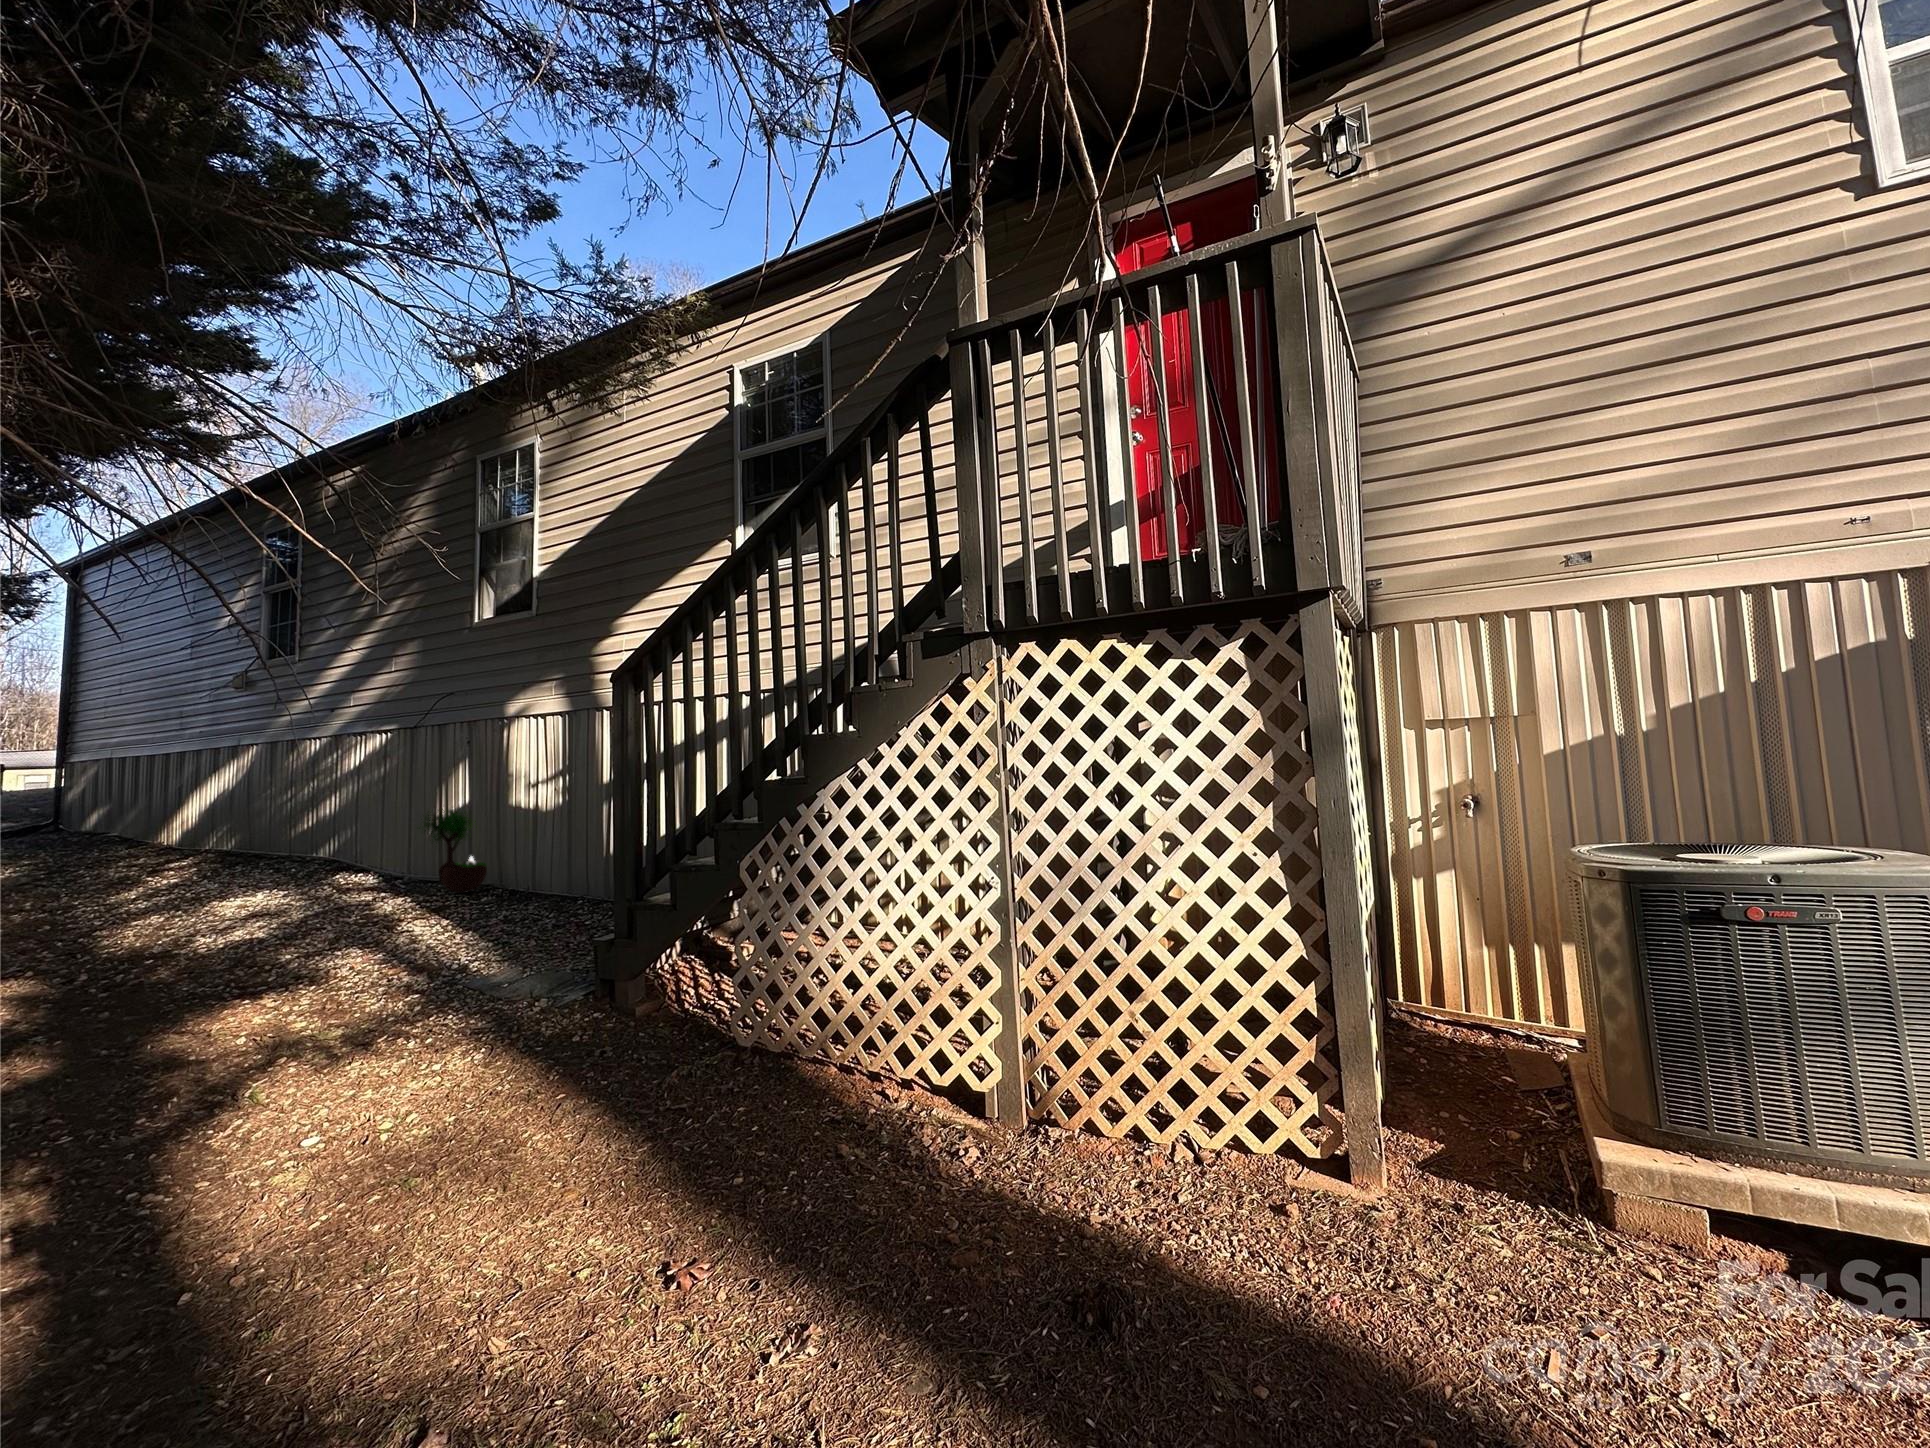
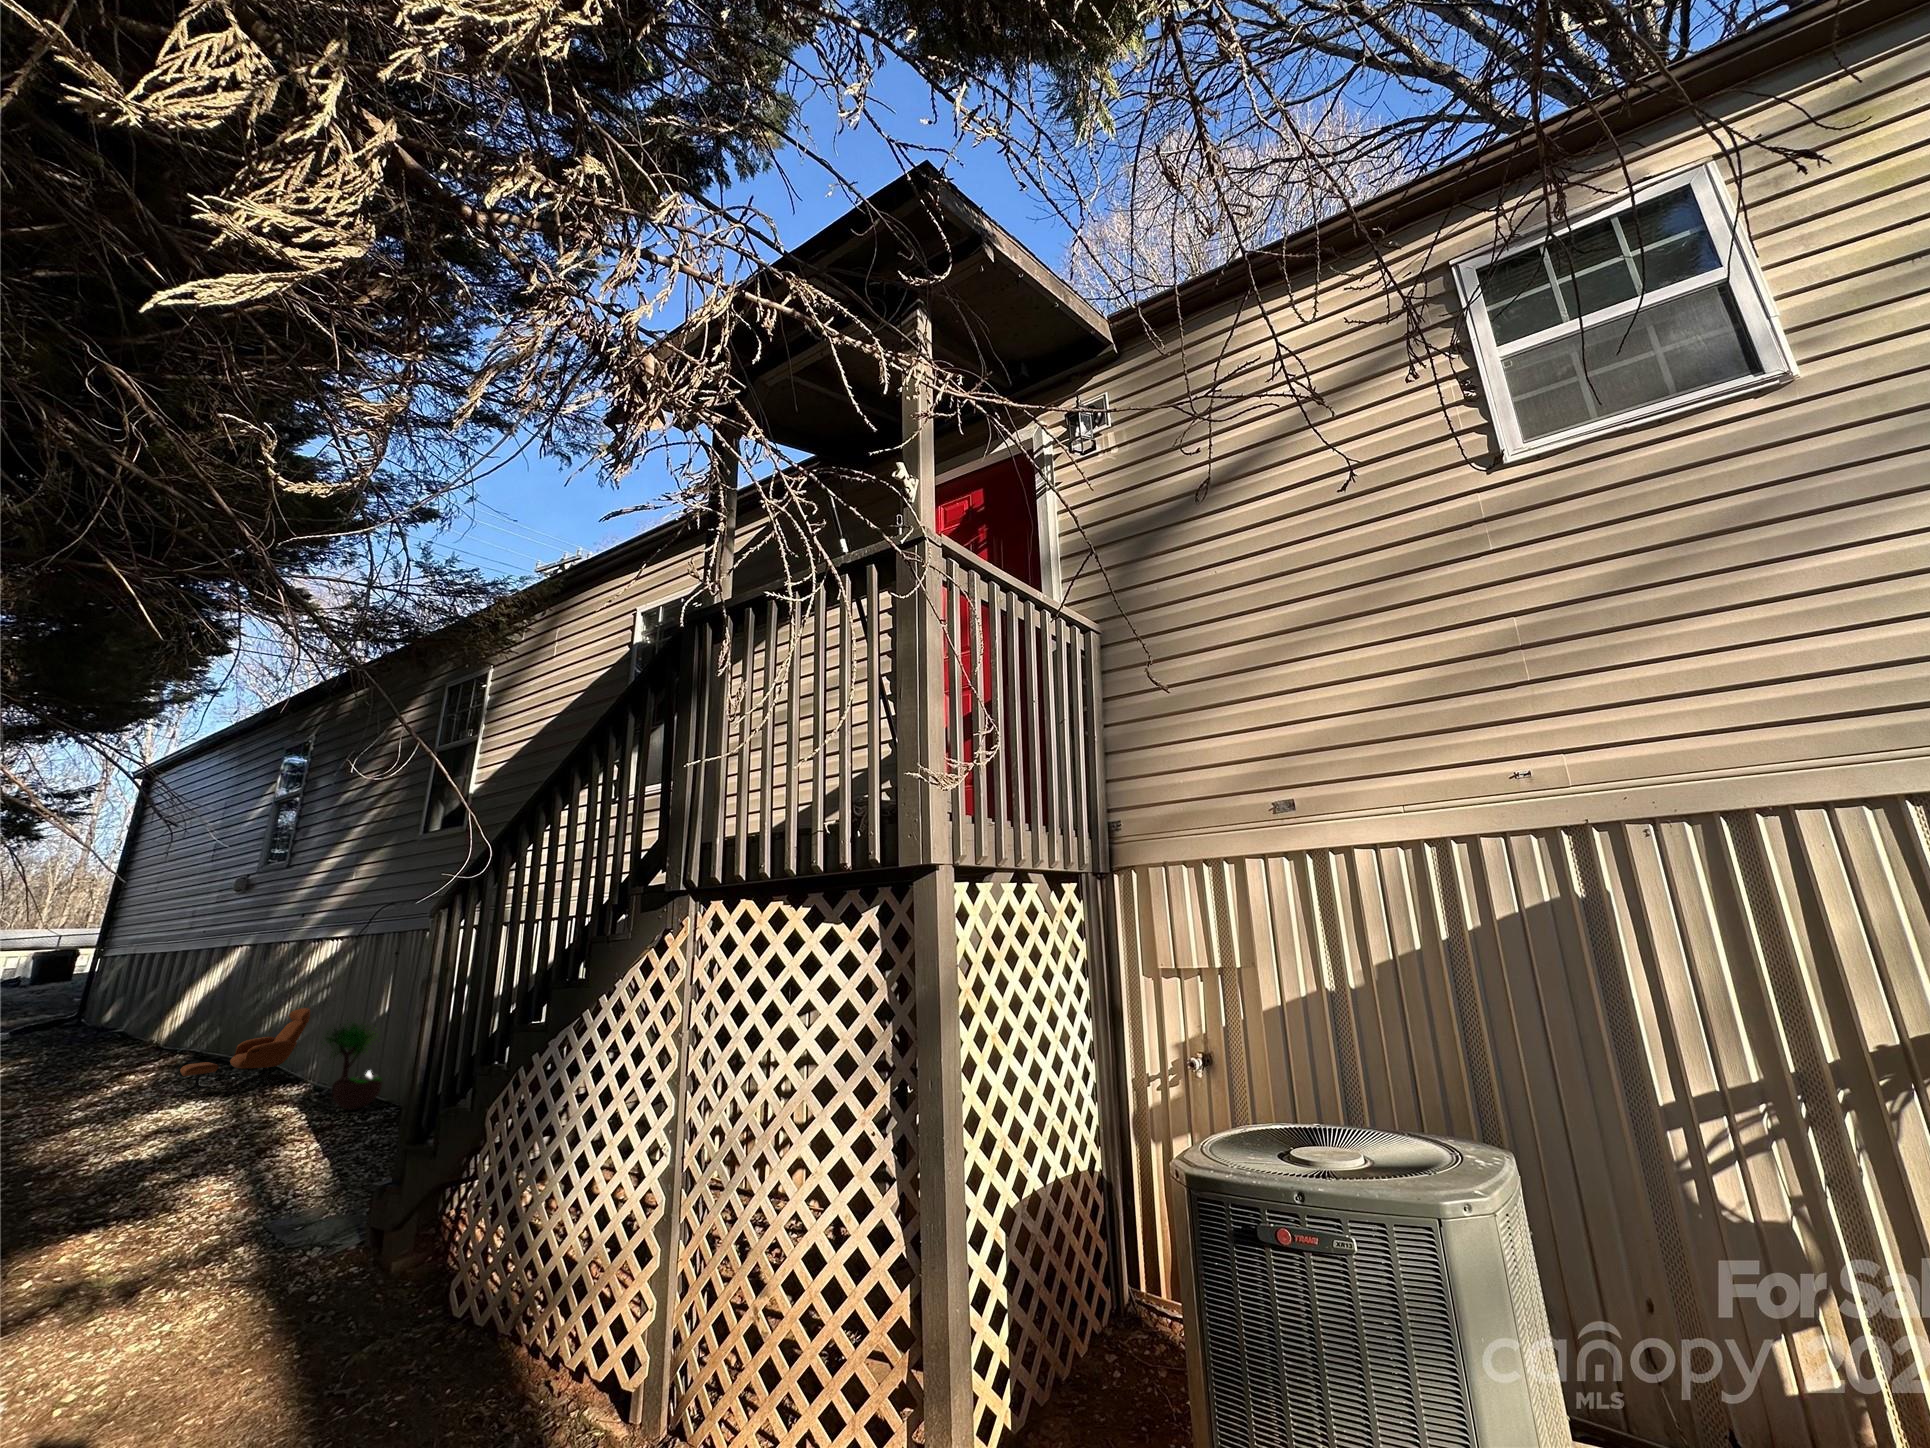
lounge chair: none [249,800,373,885] -> present [169,1008,310,1097]

